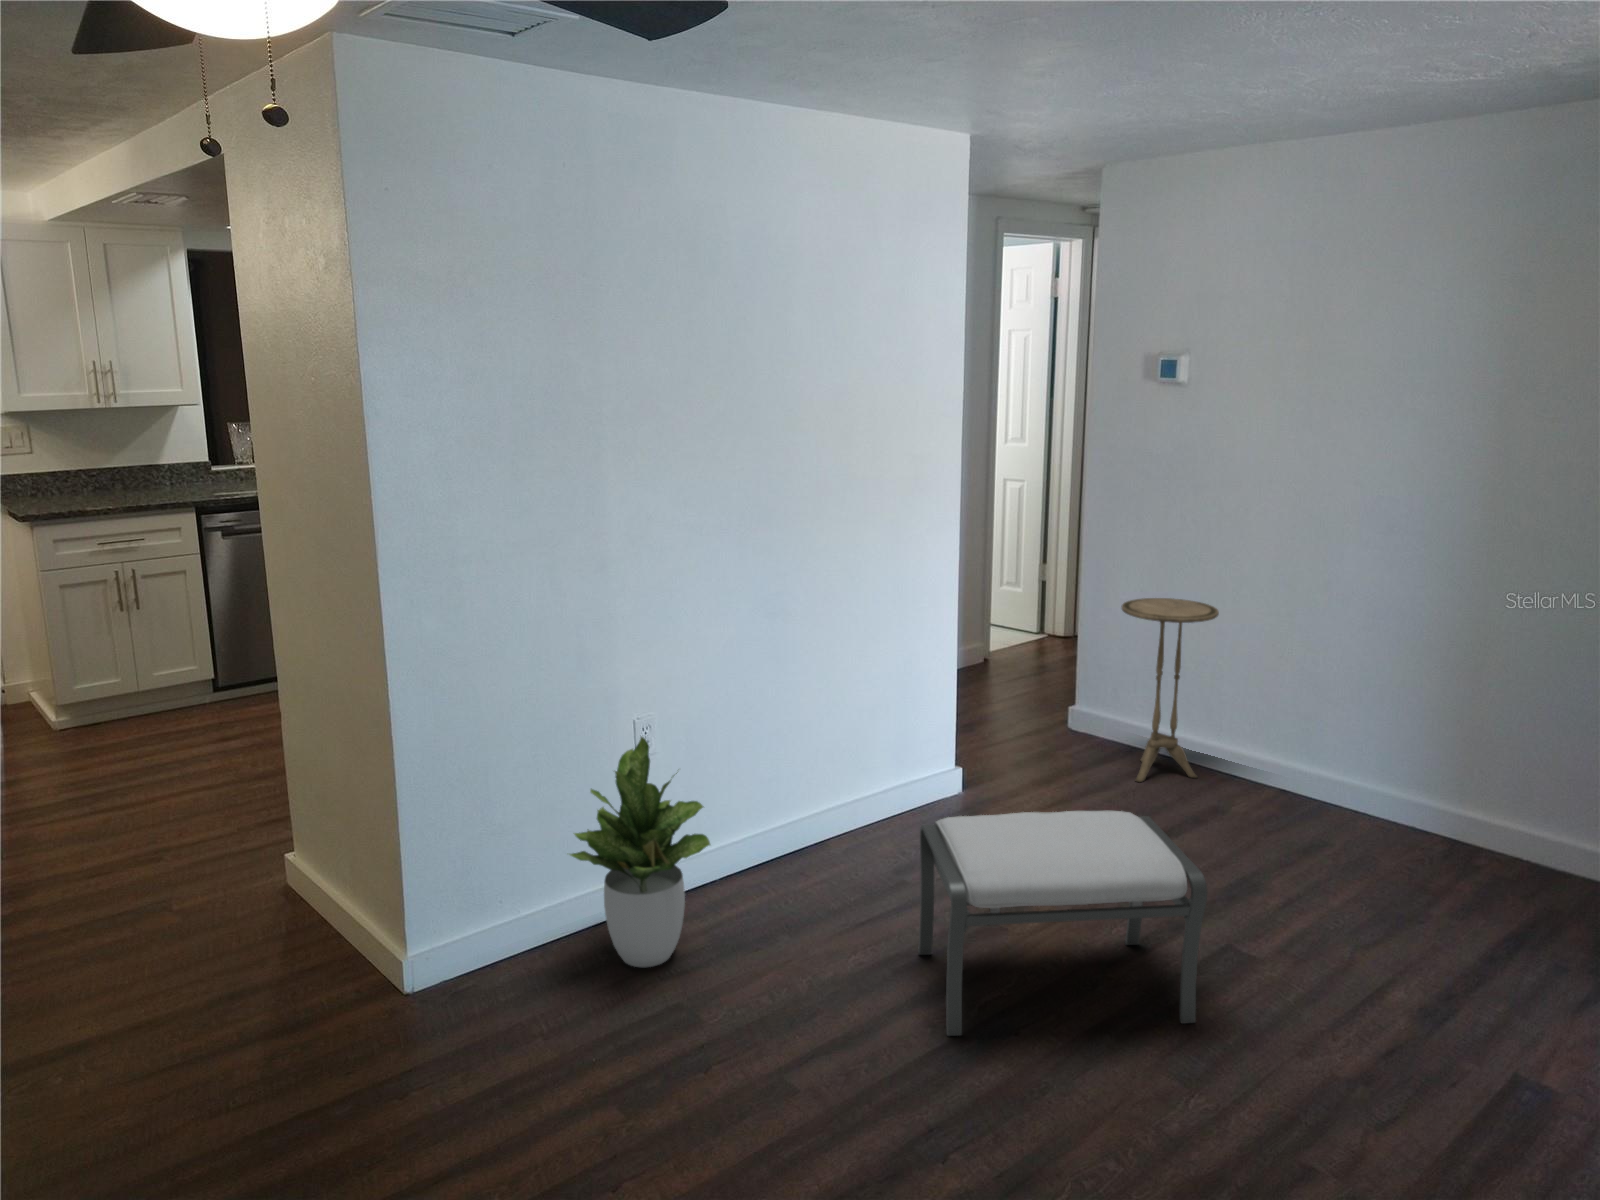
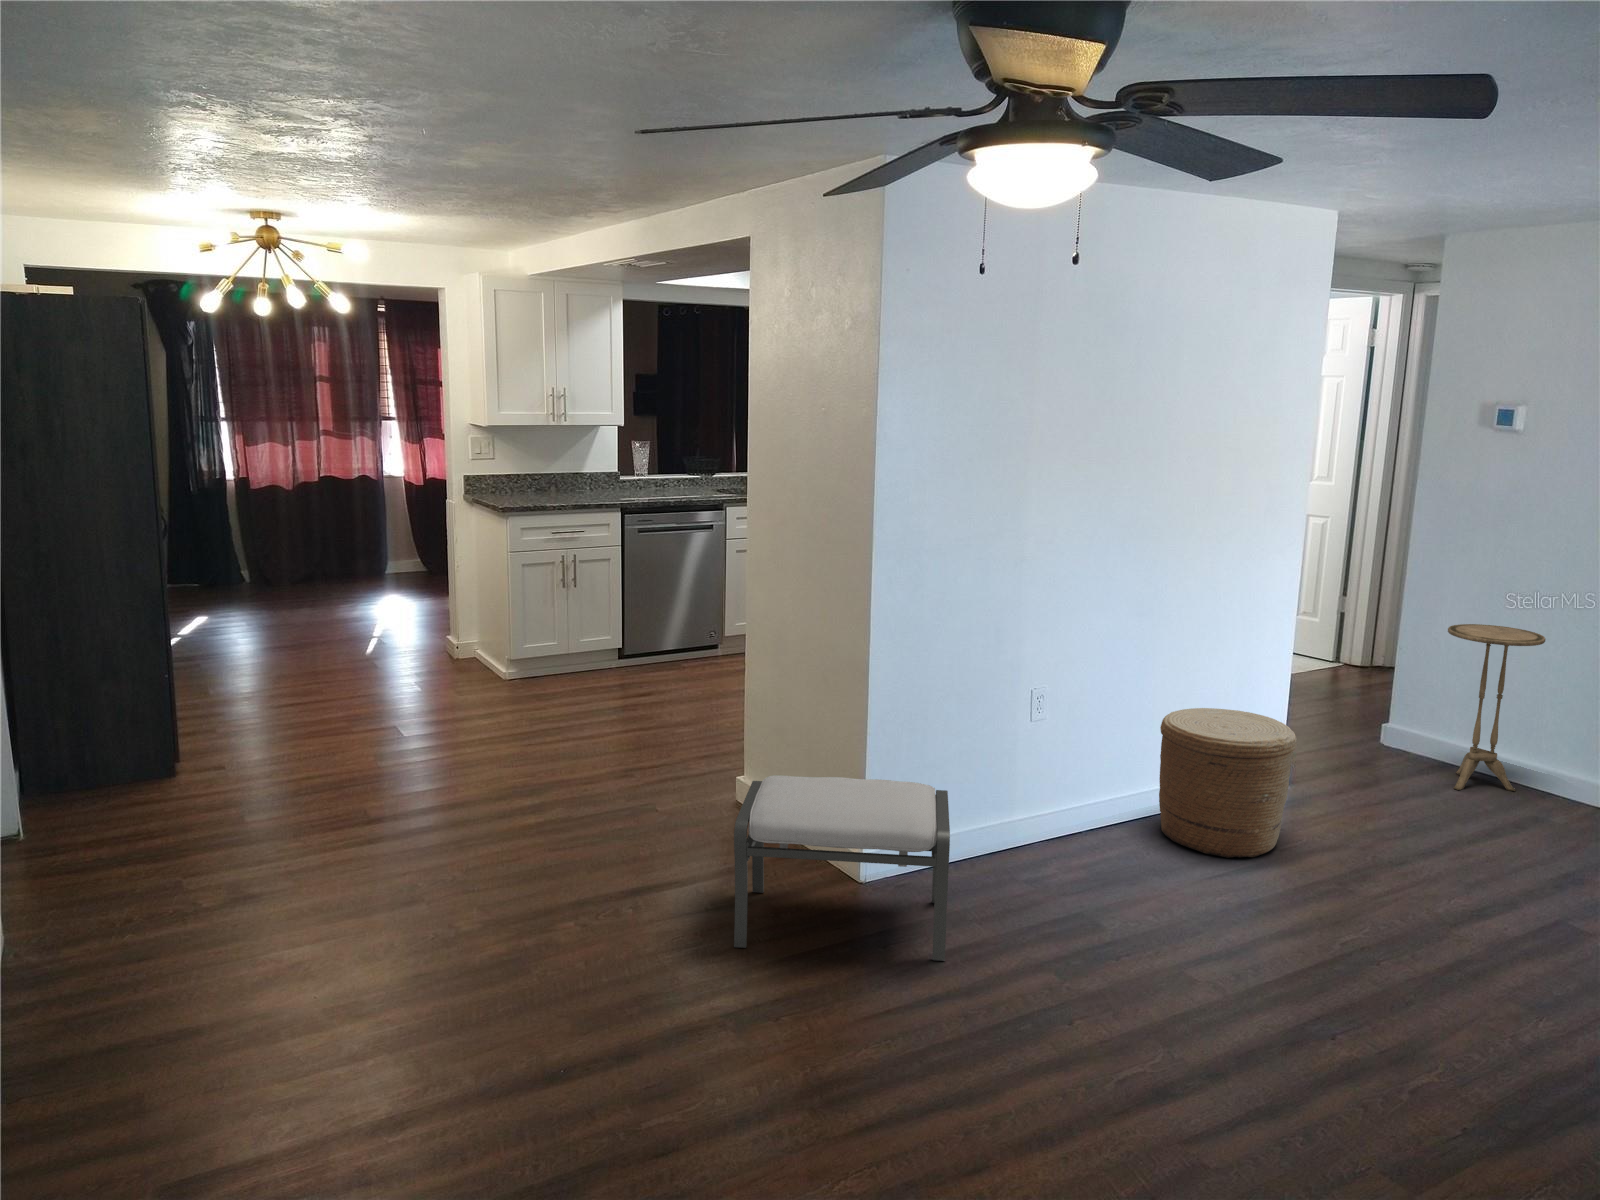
woven basket: none [793,722,945,905] -> present [1159,708,1297,858]
potted plant: present [570,737,710,967] -> none [994,697,1114,883]
ottoman: present [918,811,1207,1036] -> present [734,775,950,961]

